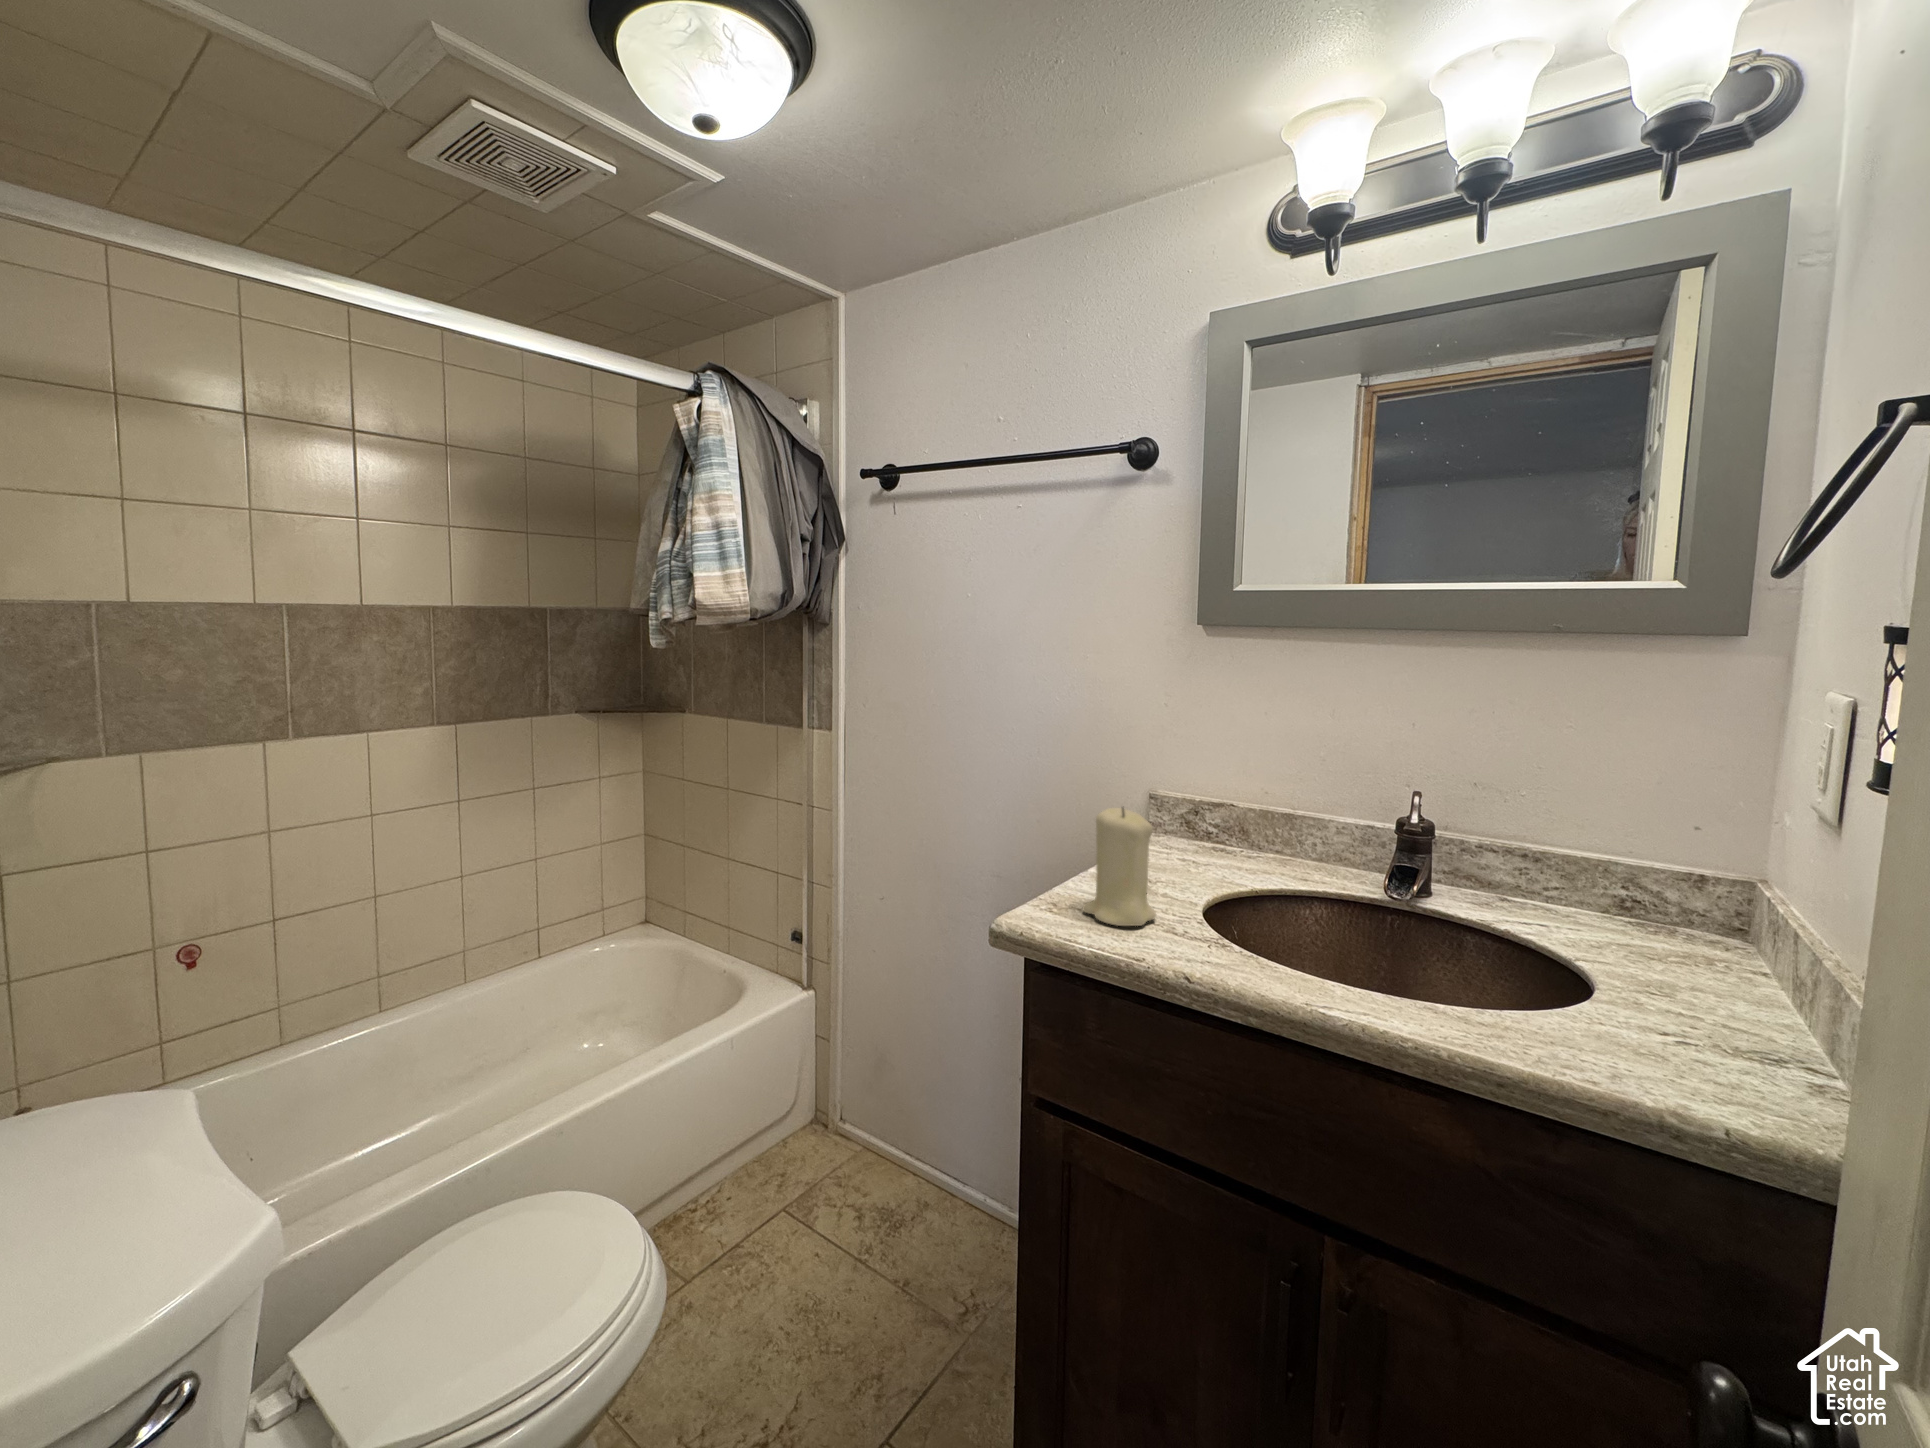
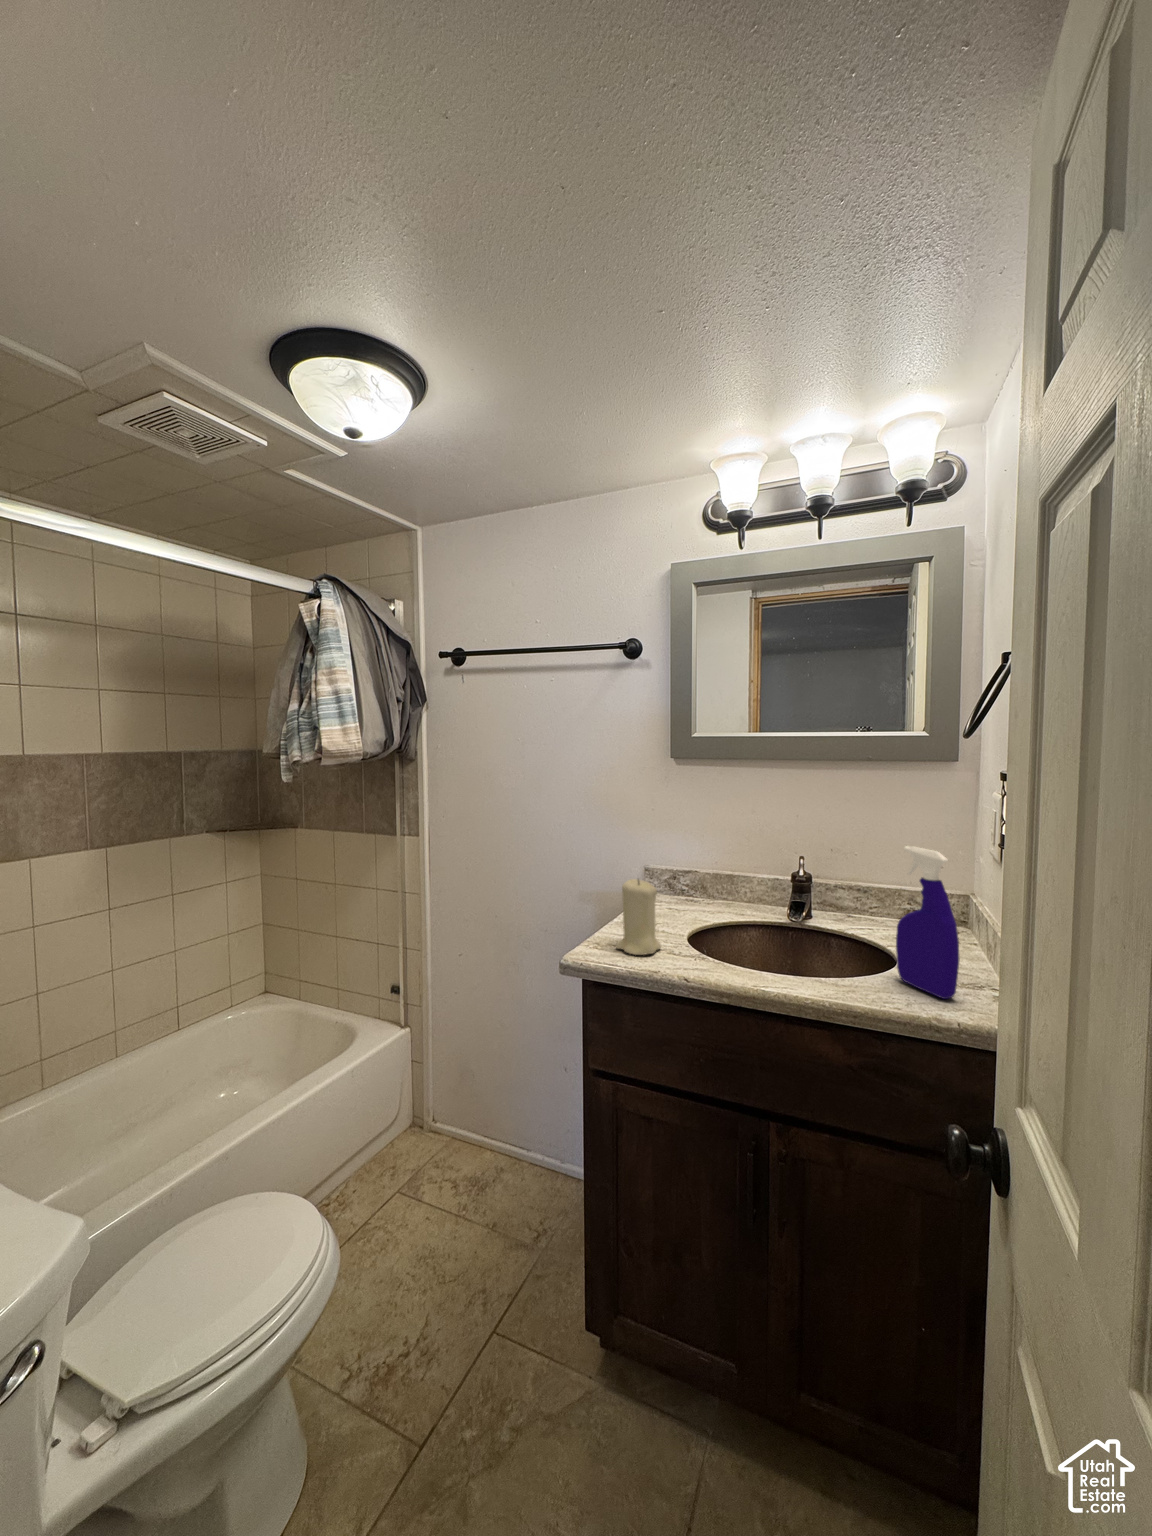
spray bottle: none [1593,783,1732,1071] -> present [896,846,959,999]

